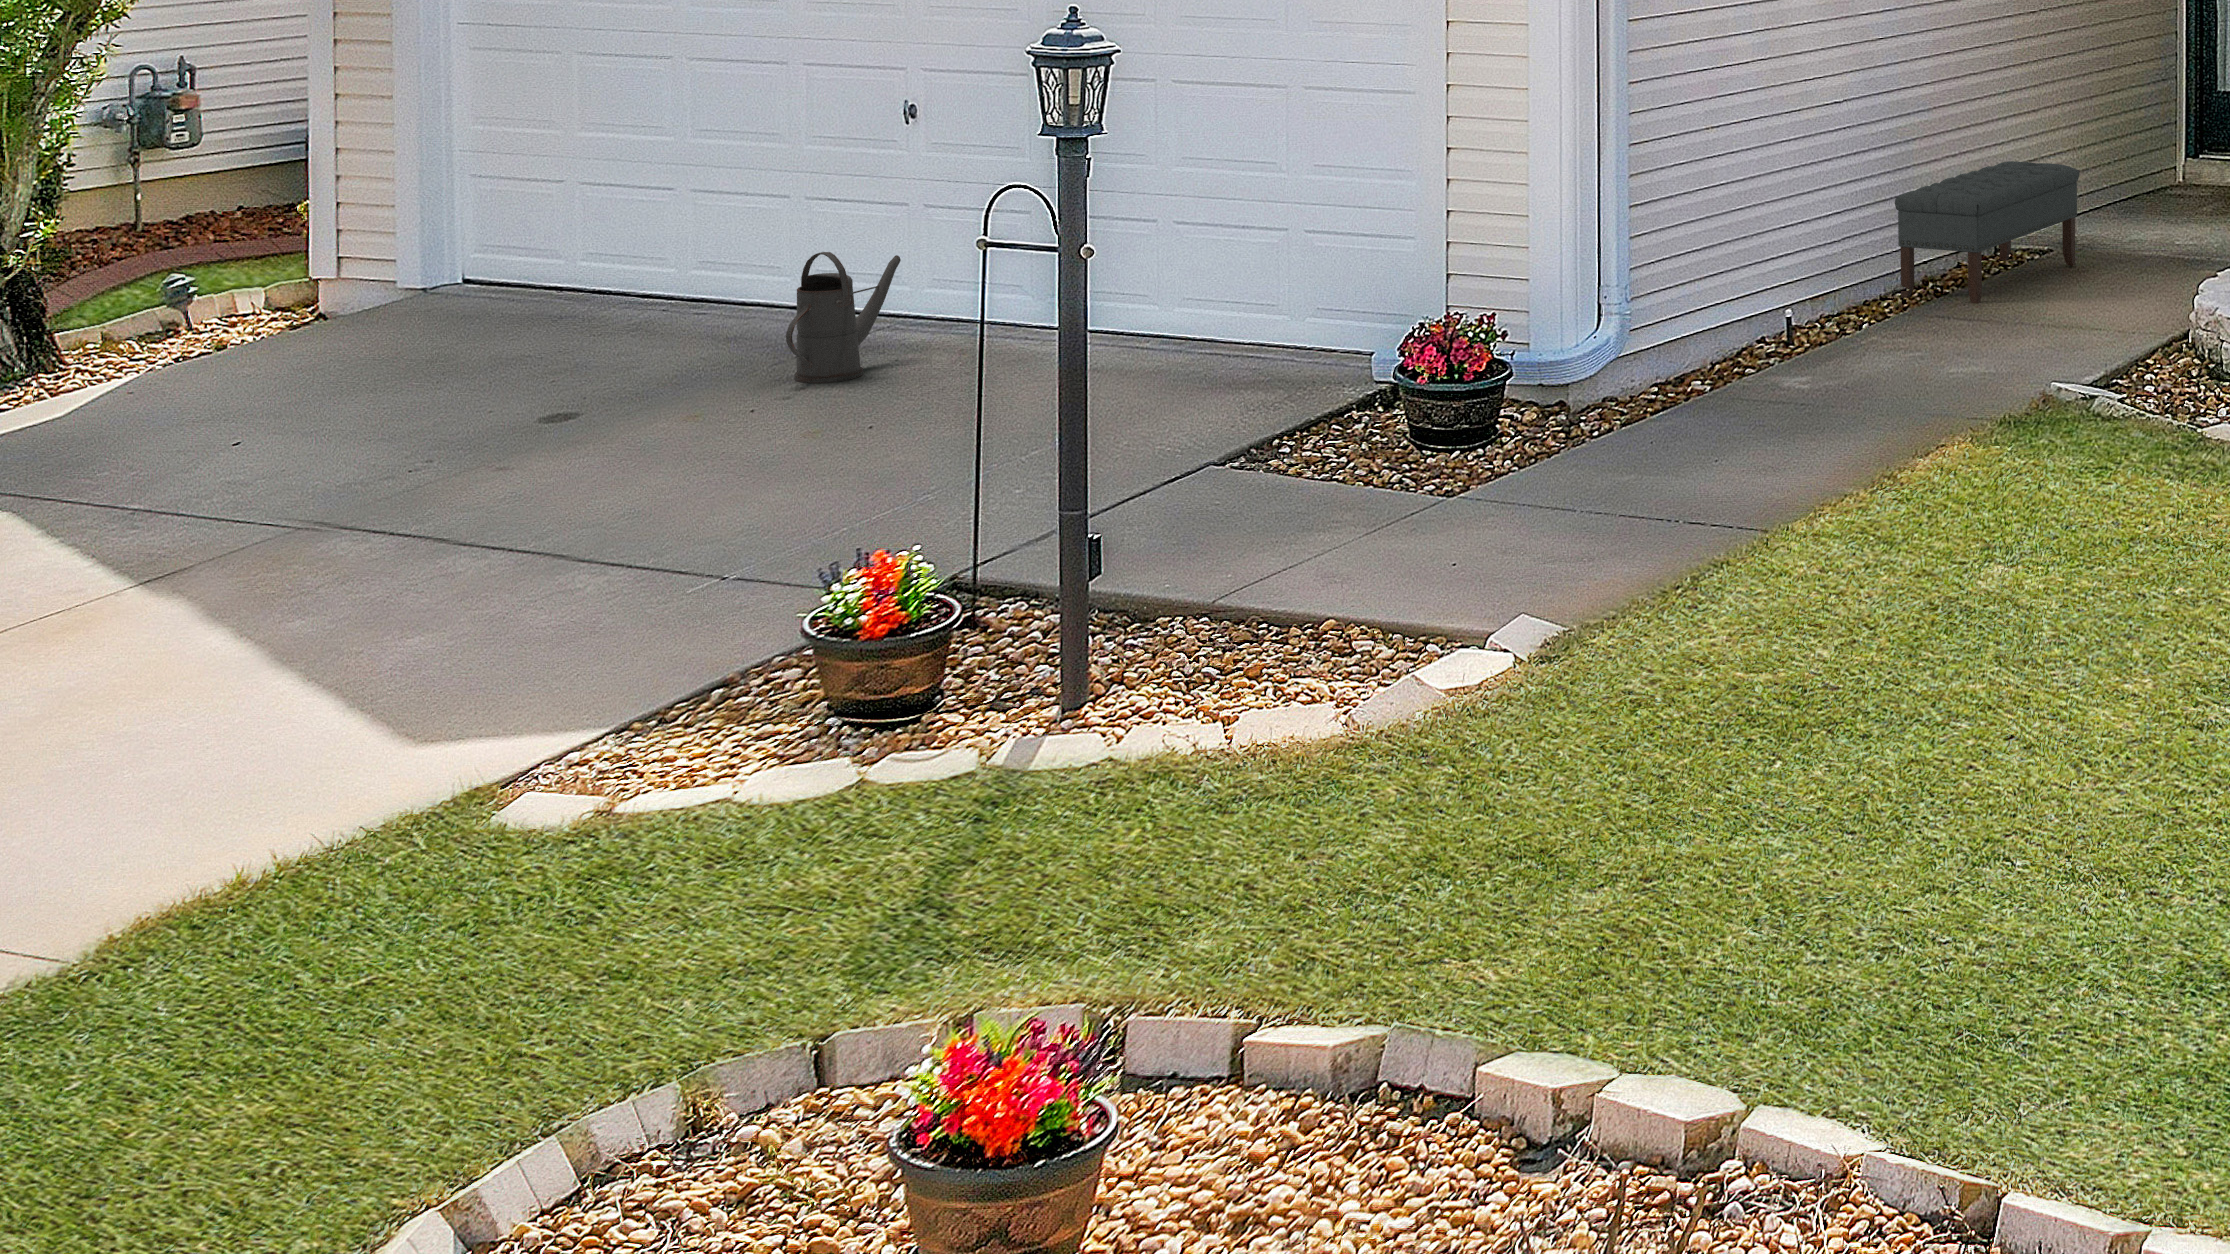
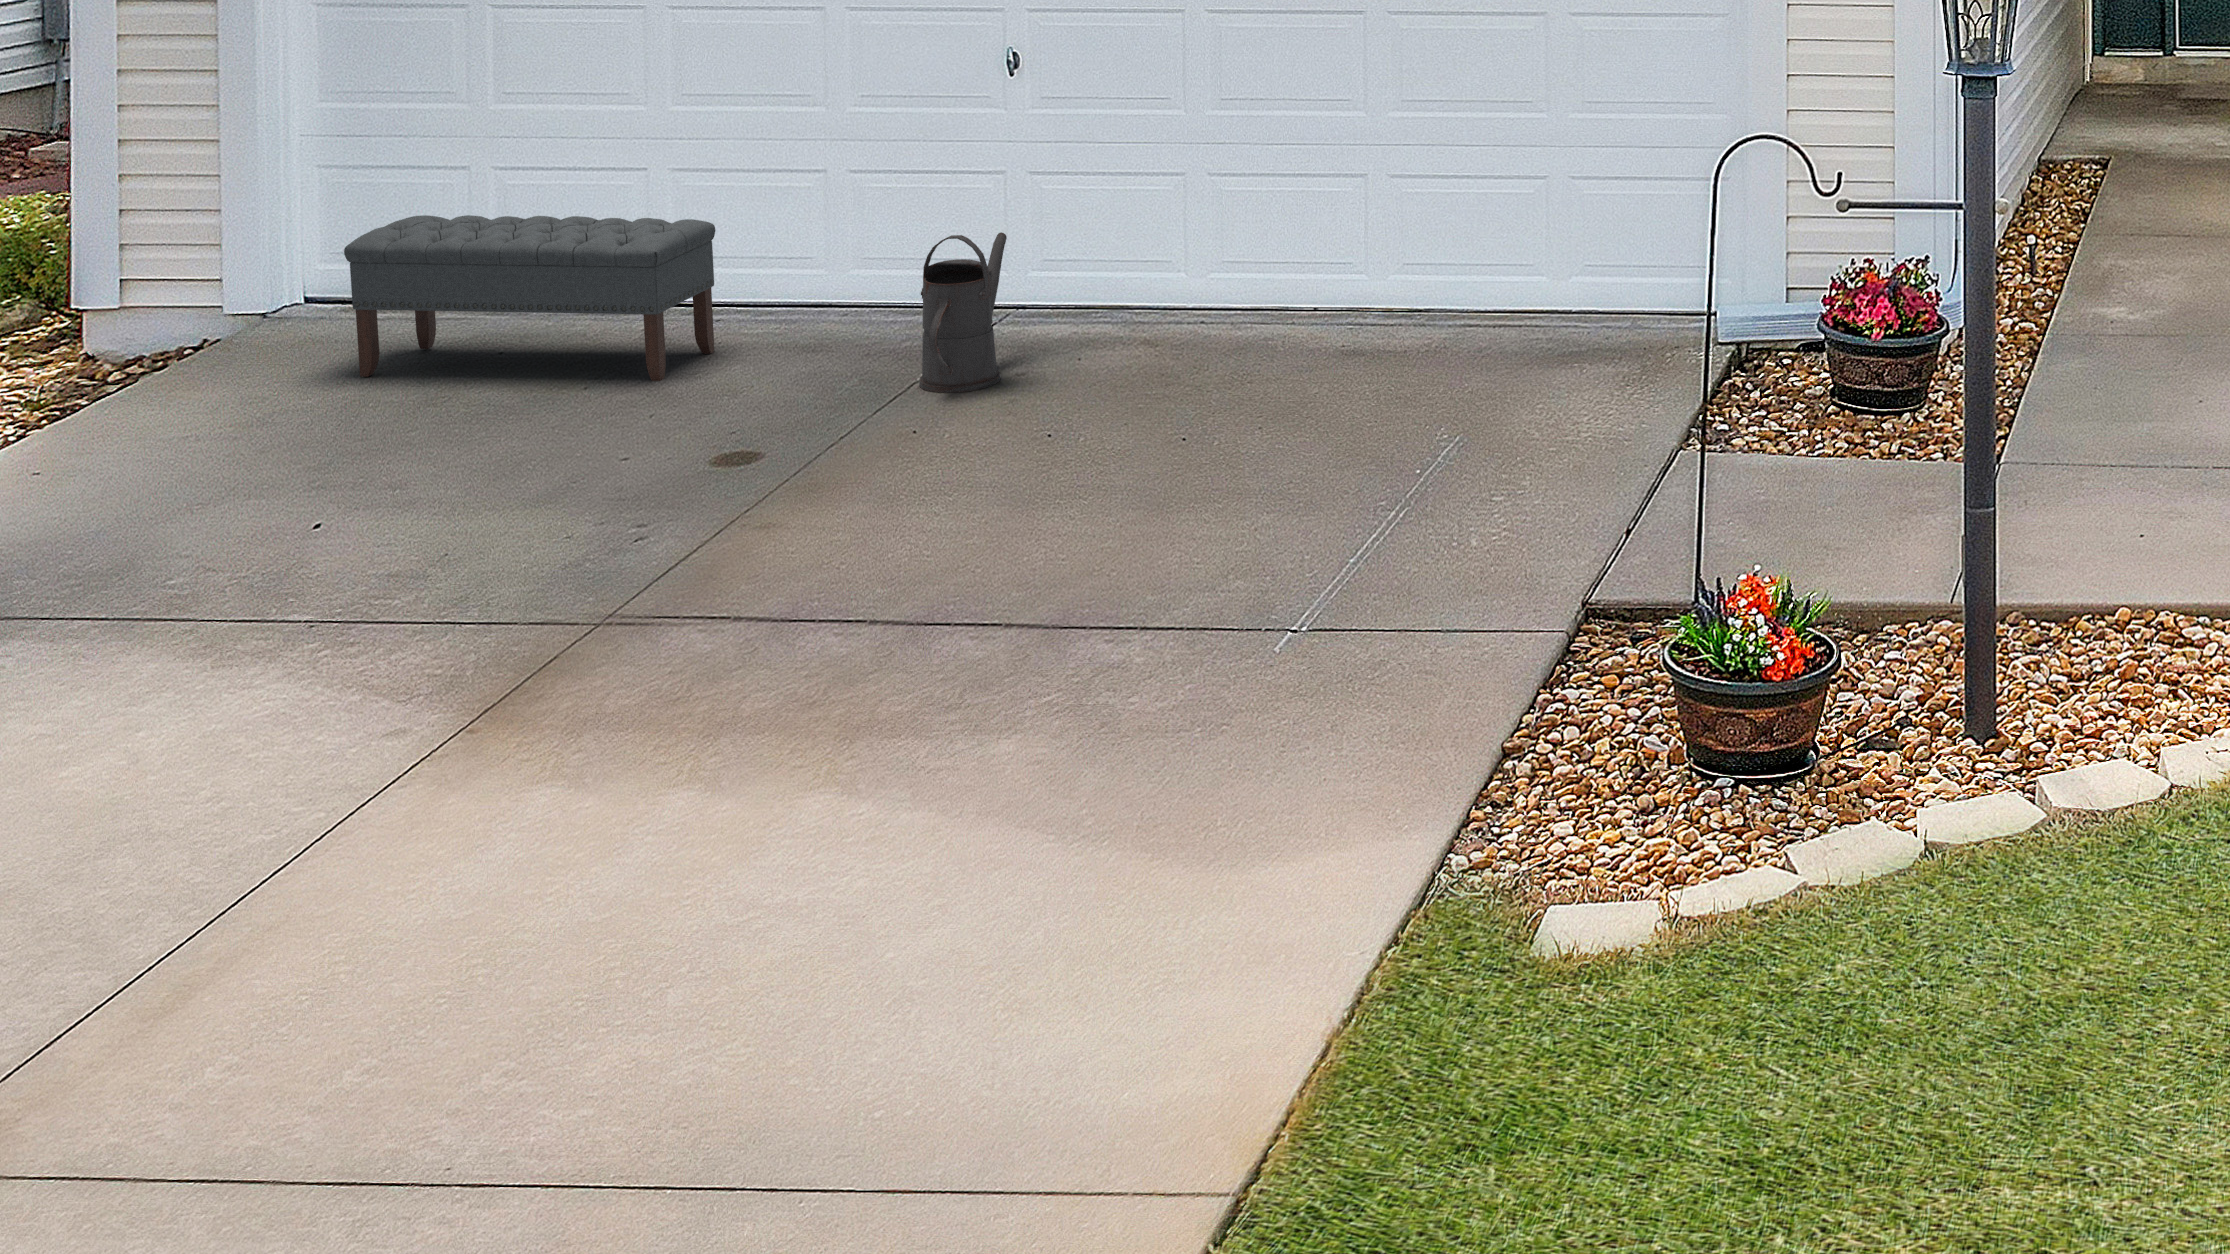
bench: present [1895,161,2079,304] -> present [344,215,715,381]

